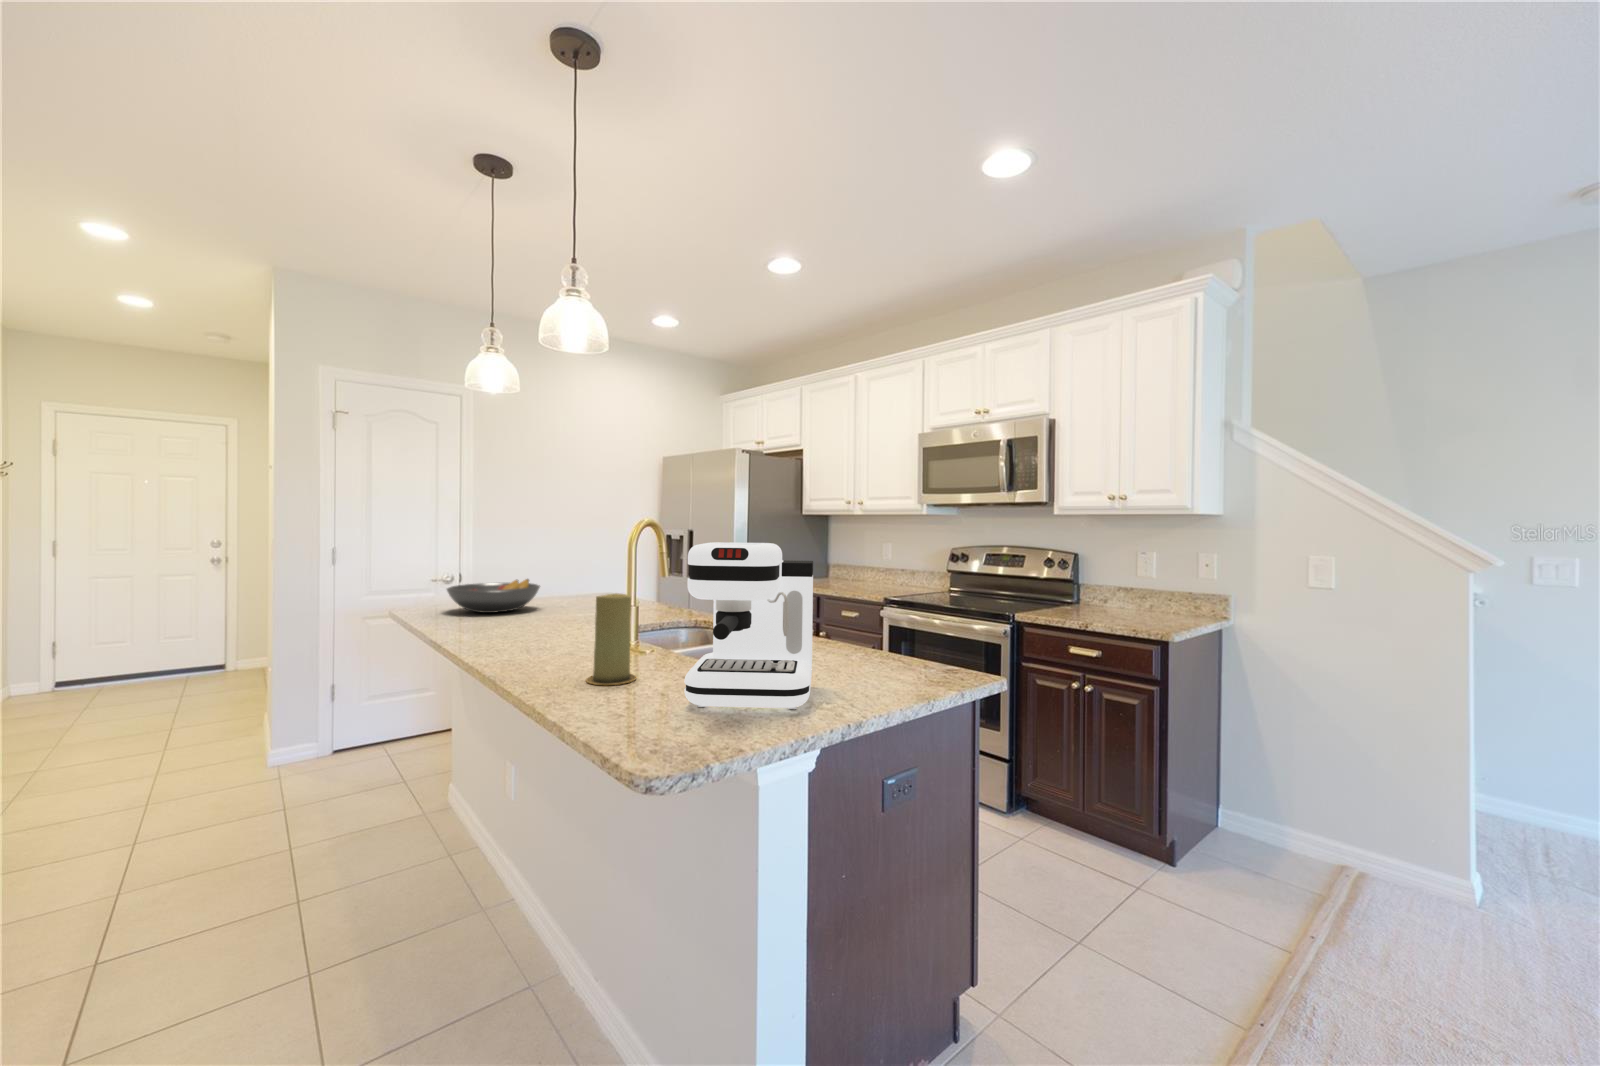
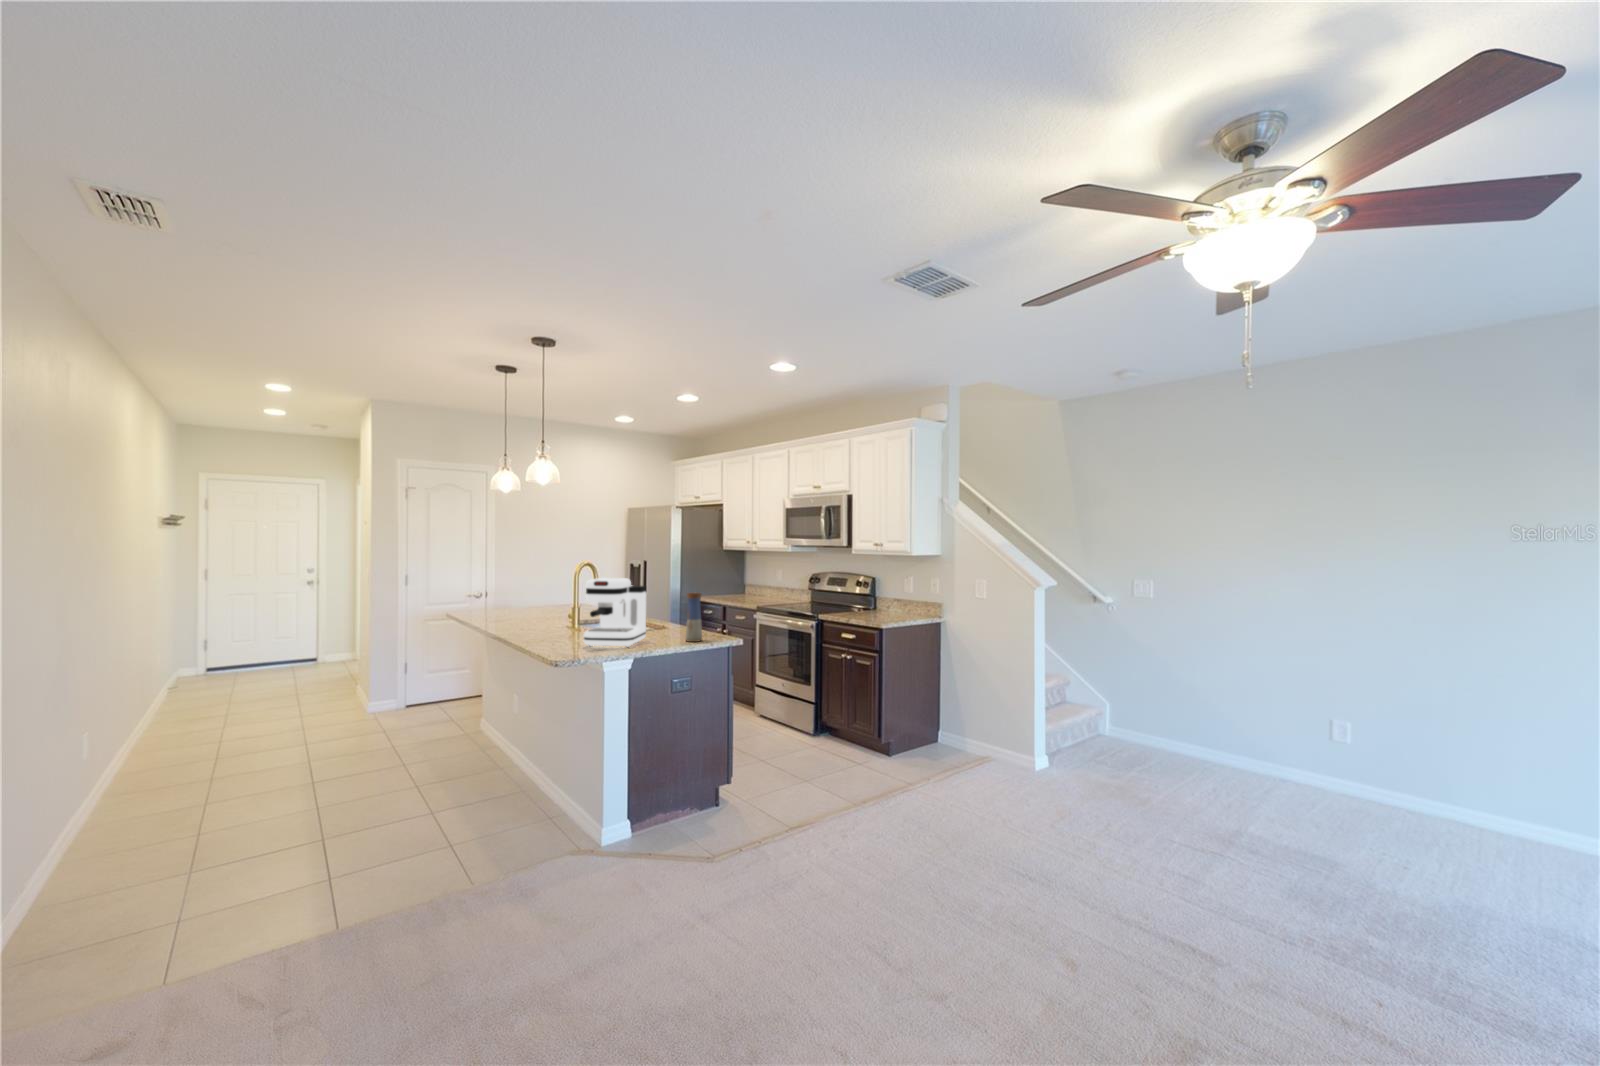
vase: none [896,577,934,688] -> present [686,593,702,642]
fruit bowl: present [447,579,540,613] -> none [481,595,536,614]
candle: present [586,593,636,685] -> none [547,601,570,641]

